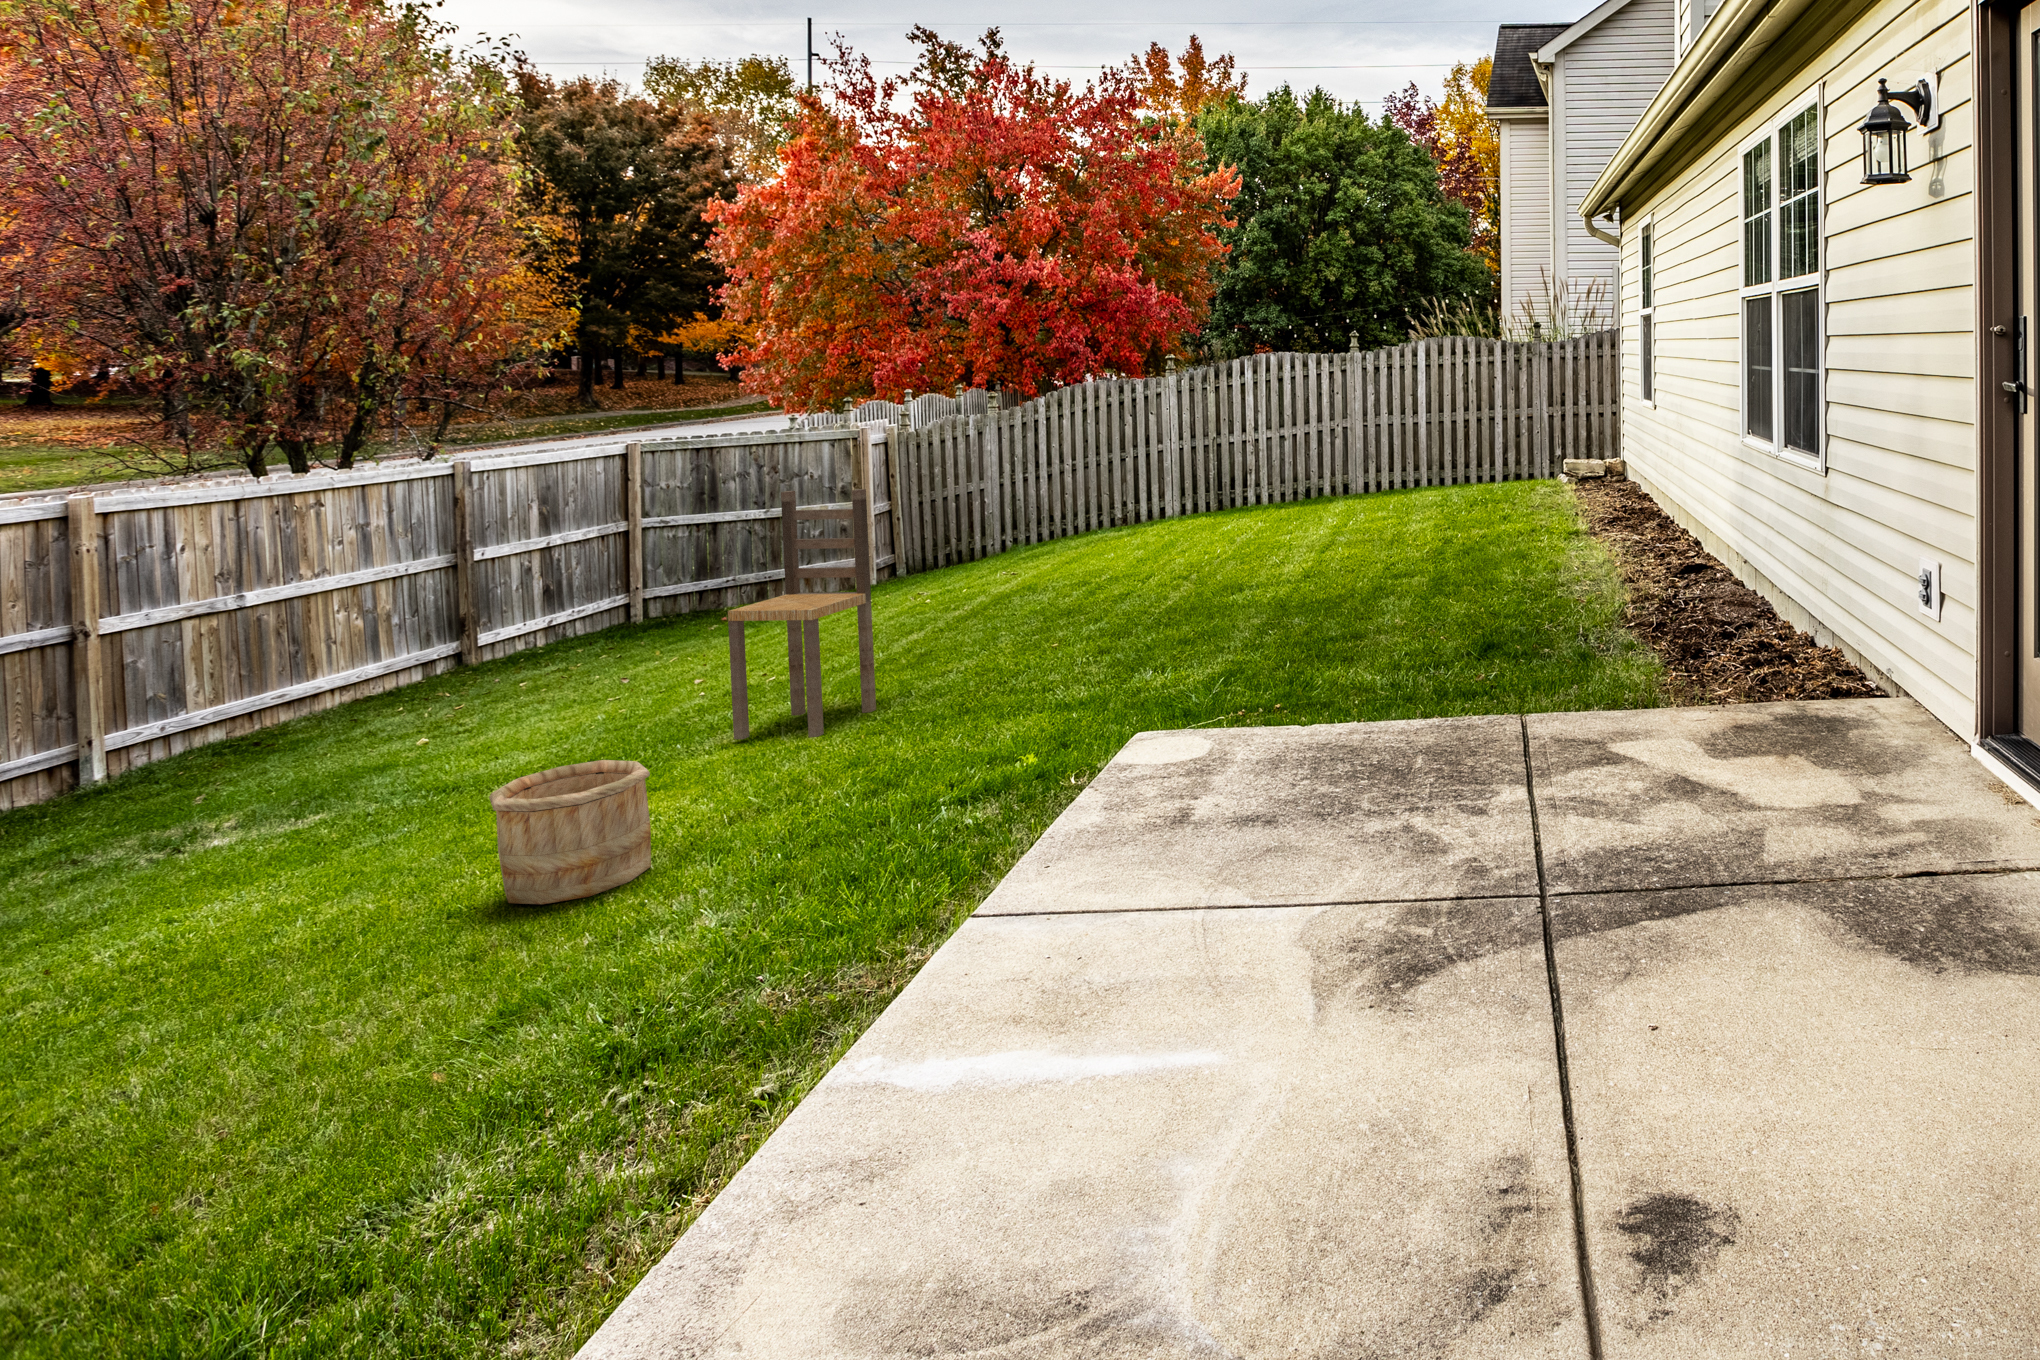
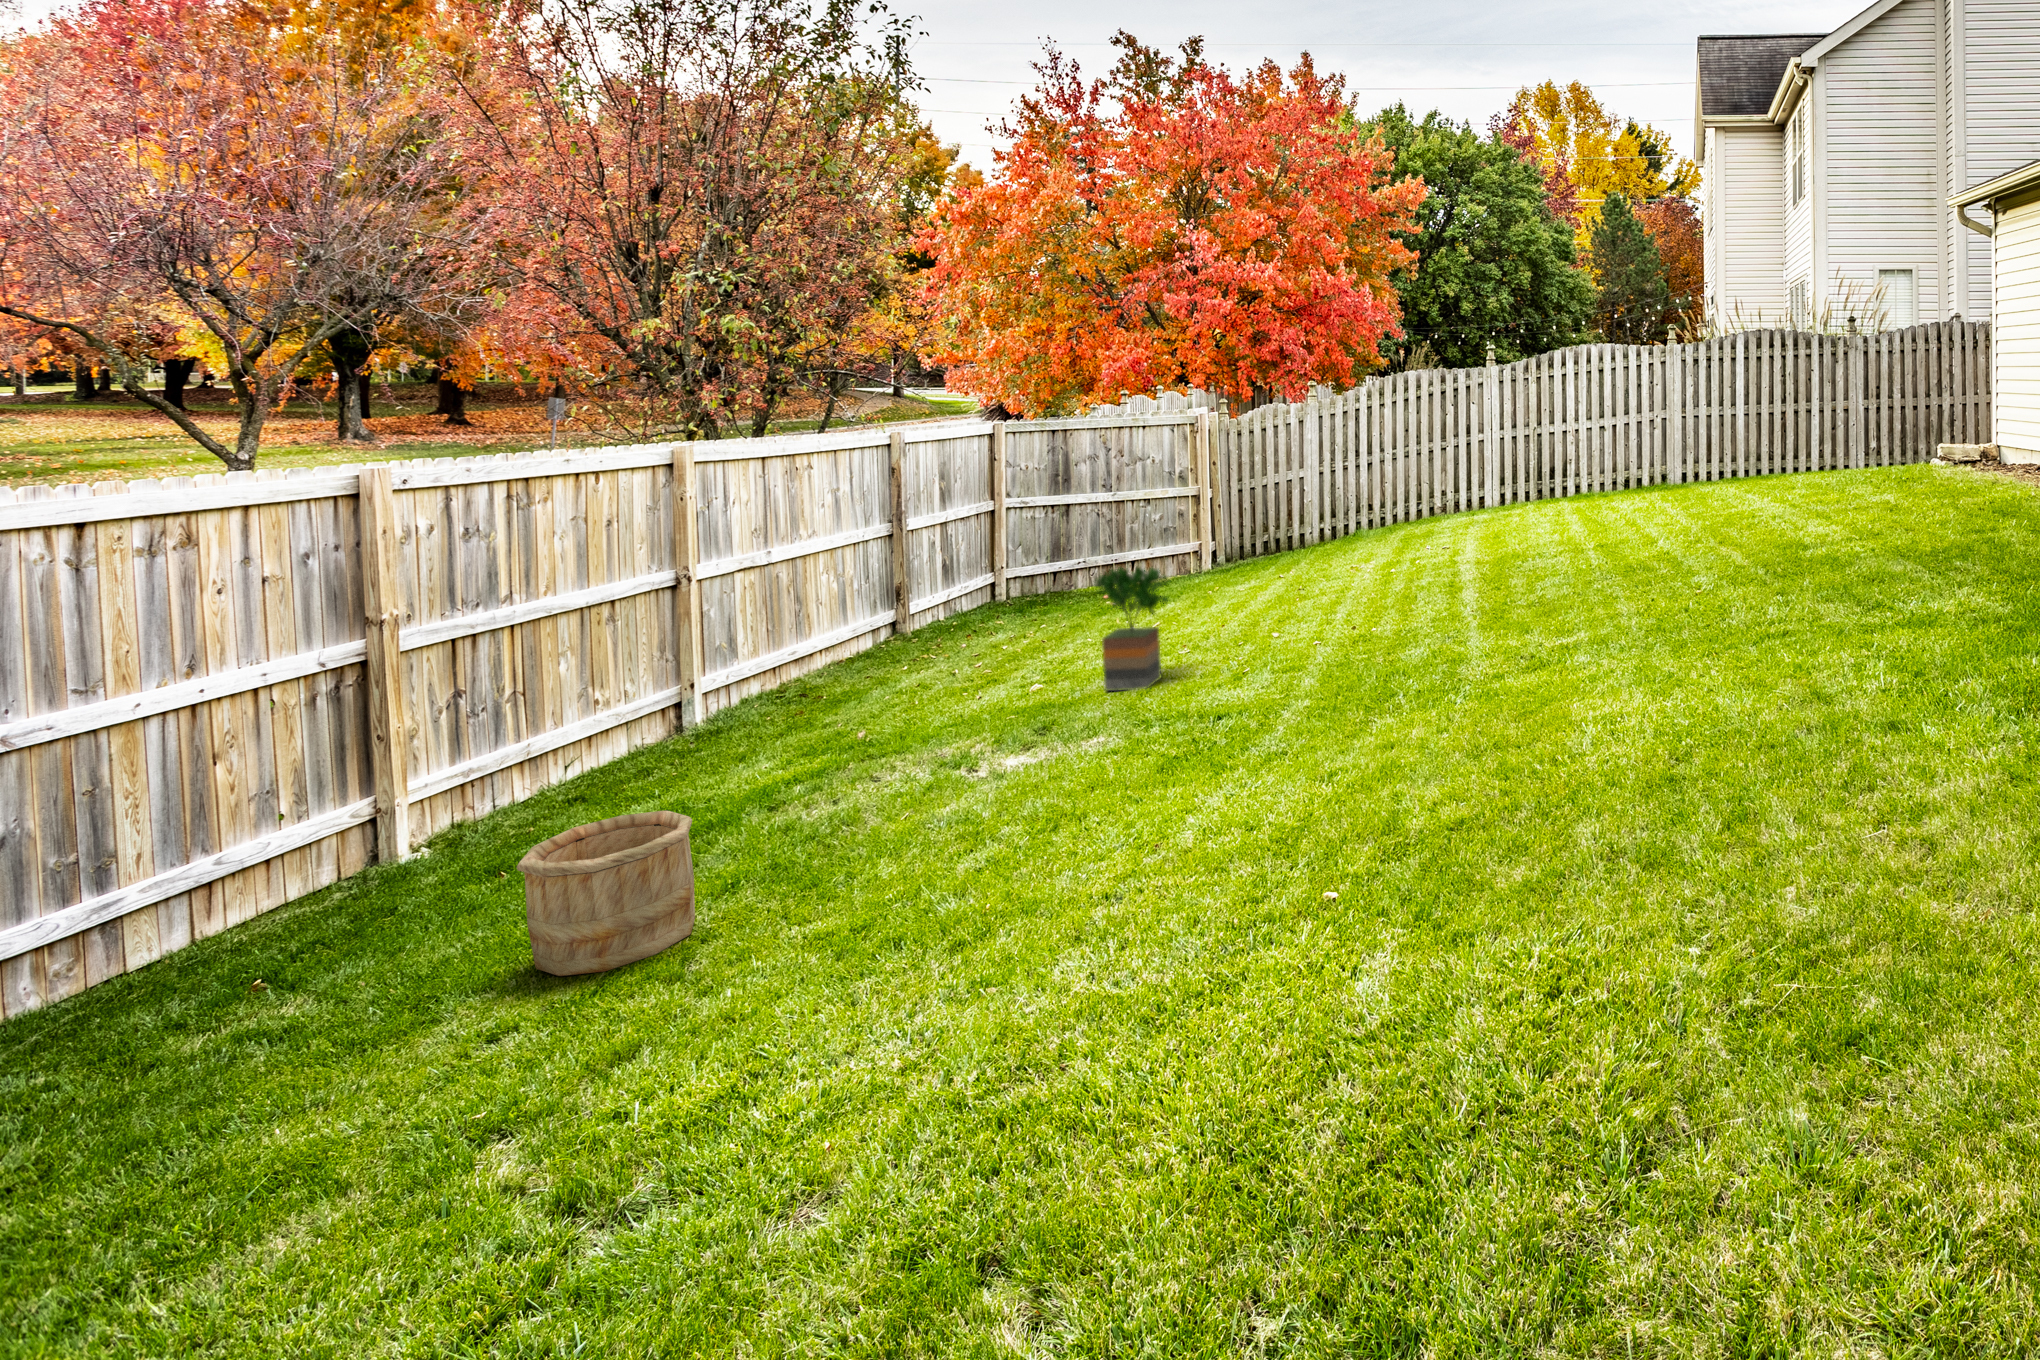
chair: present [728,489,876,739] -> none [912,503,1063,763]
potted tree: none [874,556,960,681] -> present [1095,567,1170,691]

